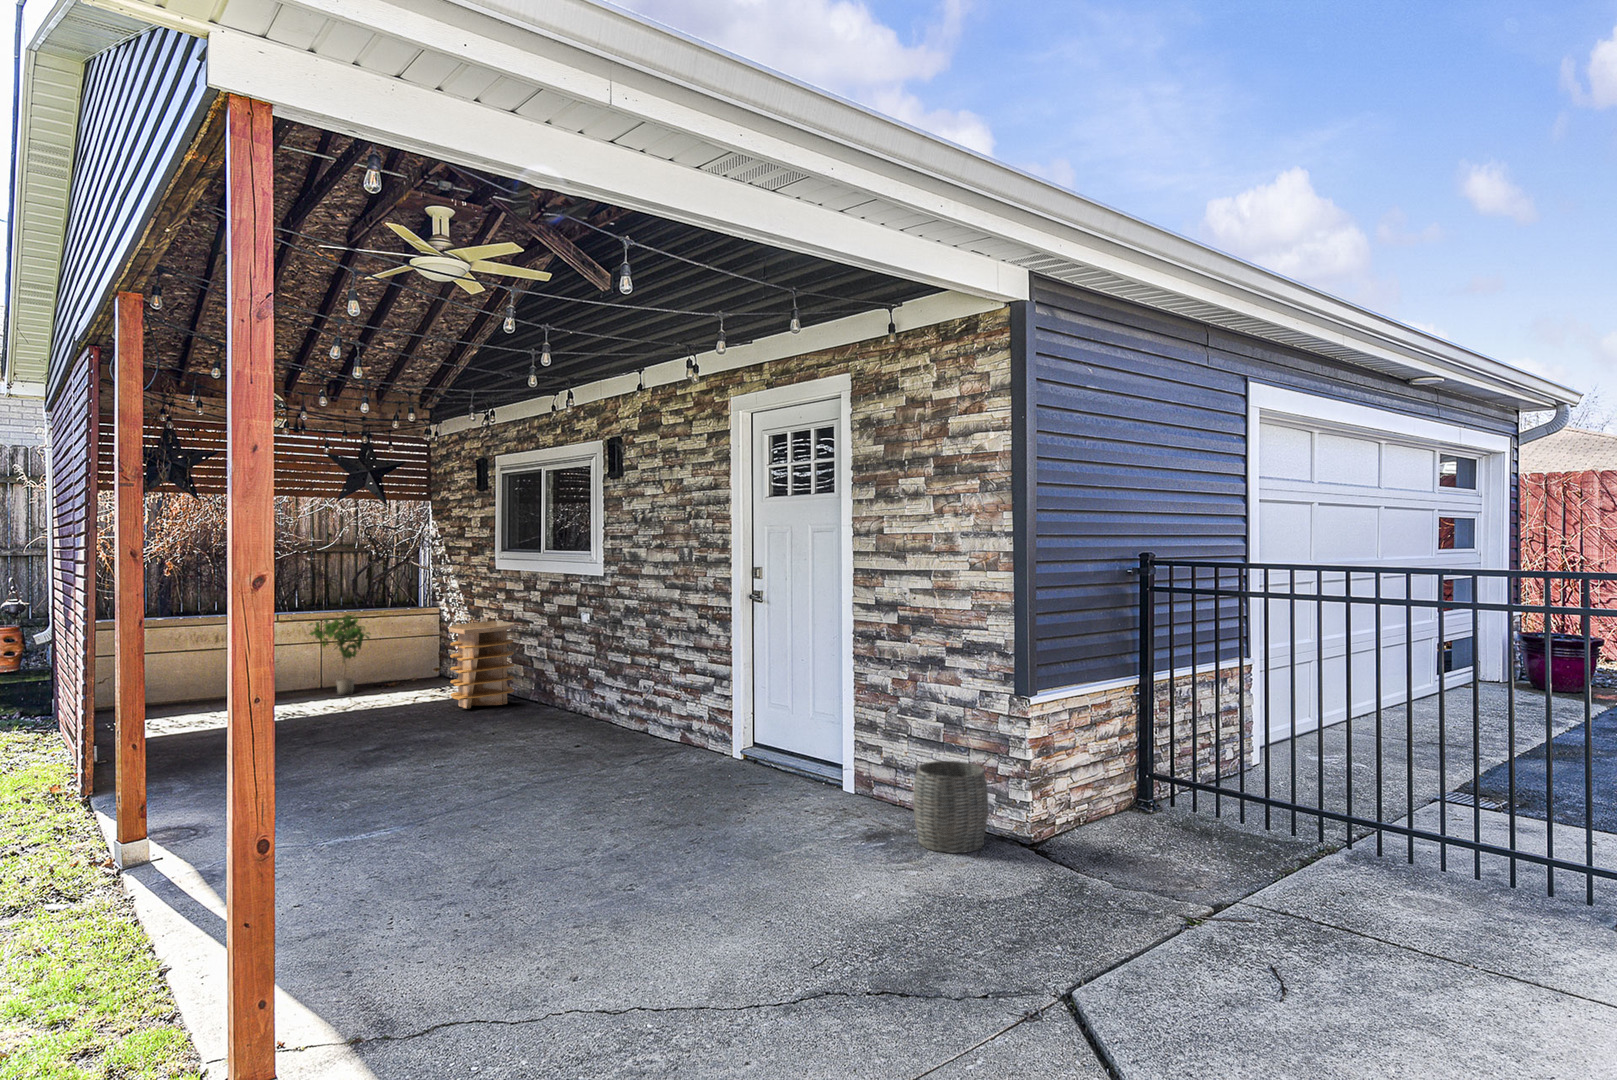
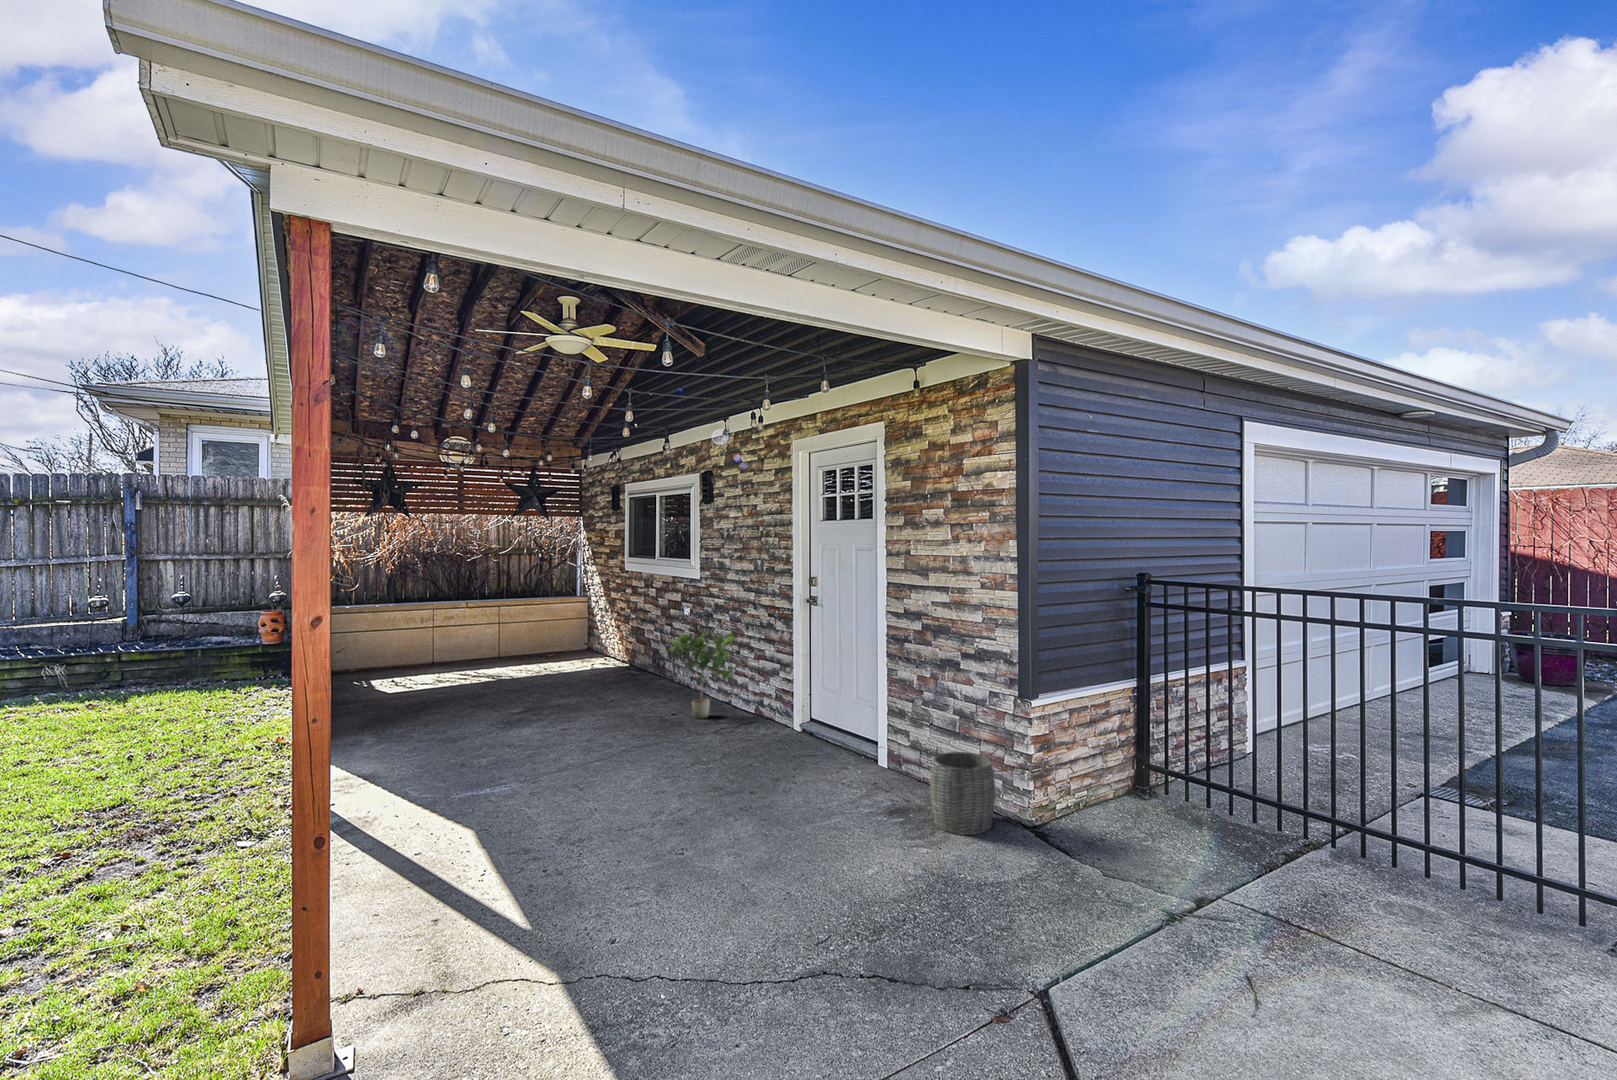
potted plant: present [310,614,370,695] -> present [667,631,739,719]
side table: present [449,621,515,709] -> none [585,612,637,682]

